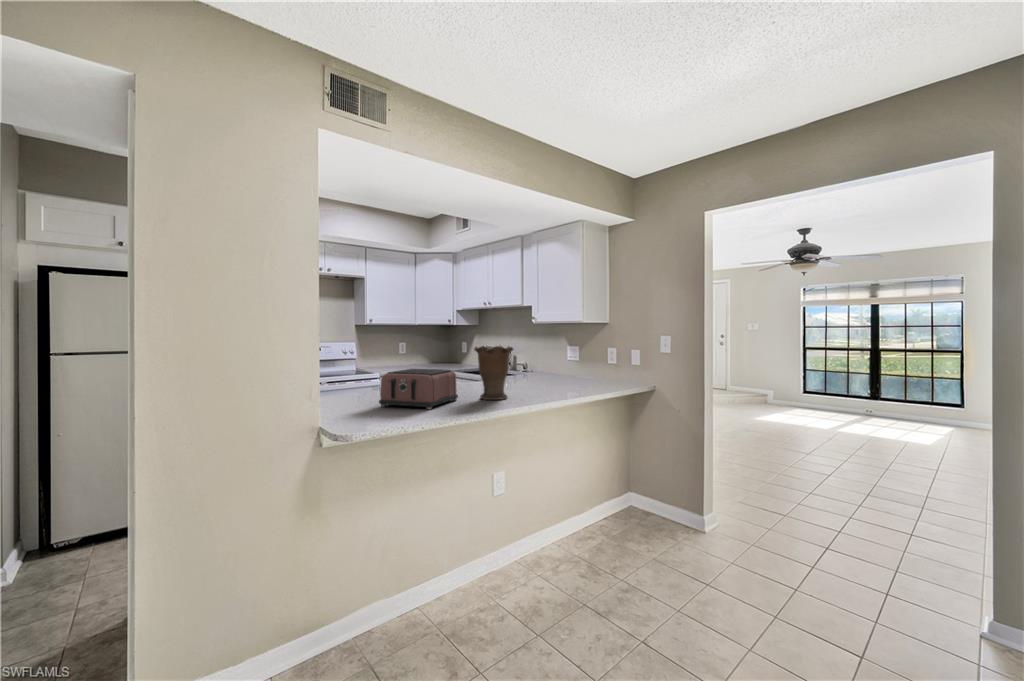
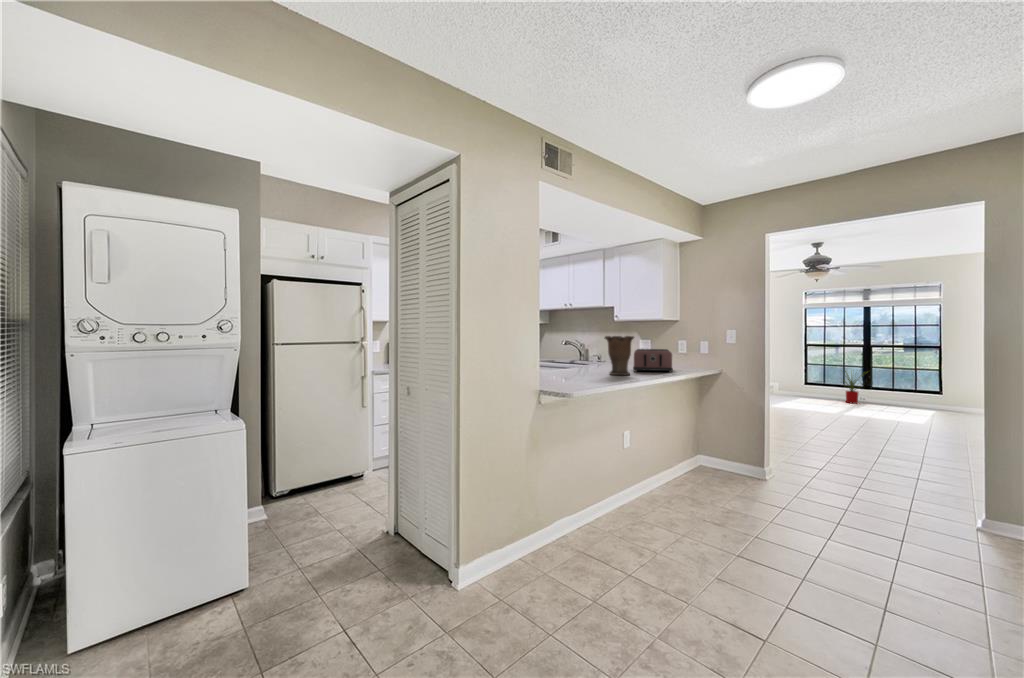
toaster: present [379,369,458,409] -> present [633,349,673,372]
house plant: none [837,372,878,417] -> present [845,371,858,404]

